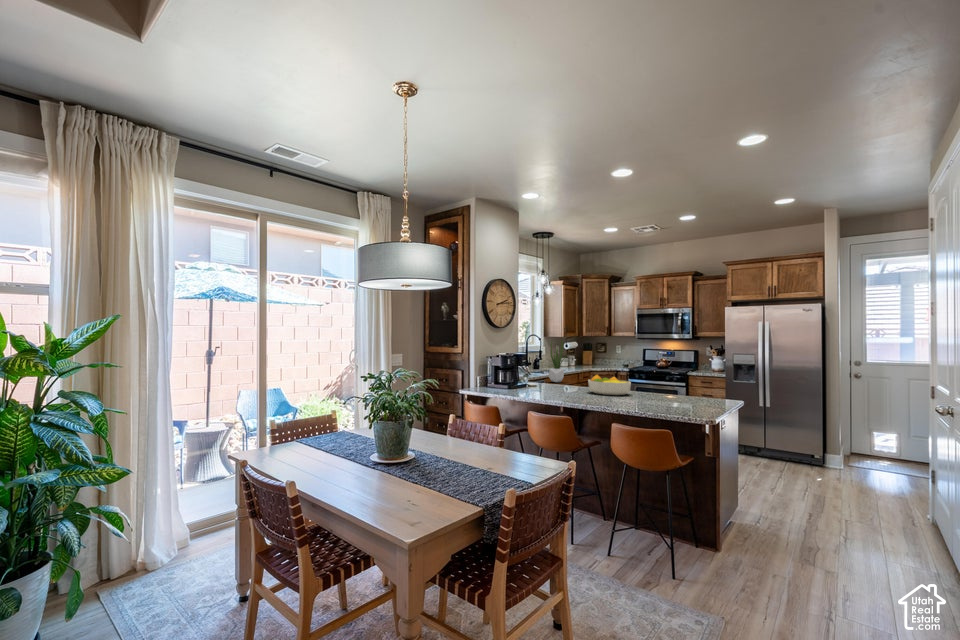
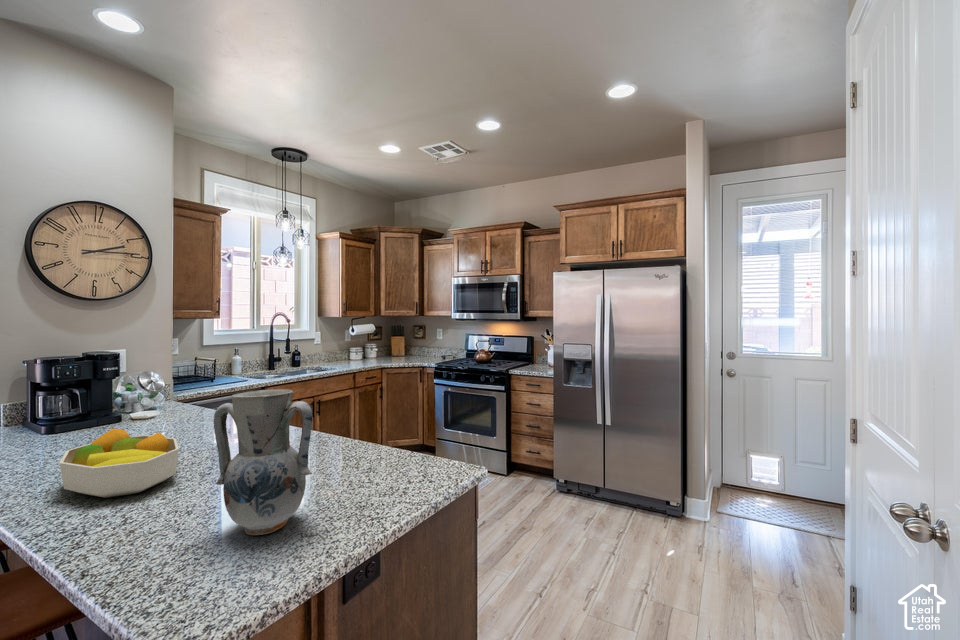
potted plant: present [549,340,565,382] -> none [158,329,202,419]
vase: none [676,356,708,400] -> present [213,389,312,535]

